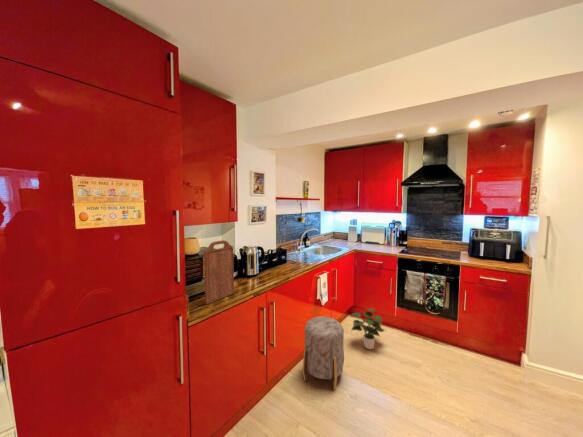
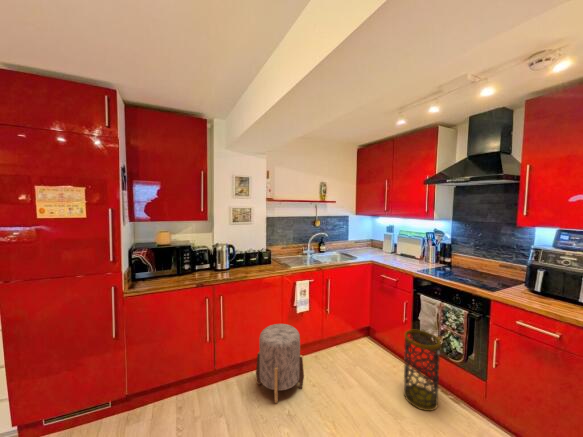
cutting board: present [204,240,234,304] -> none [149,235,181,285]
trash can: none [406,297,434,354] -> present [404,330,440,411]
potted plant: present [351,308,384,349] -> none [333,332,377,380]

